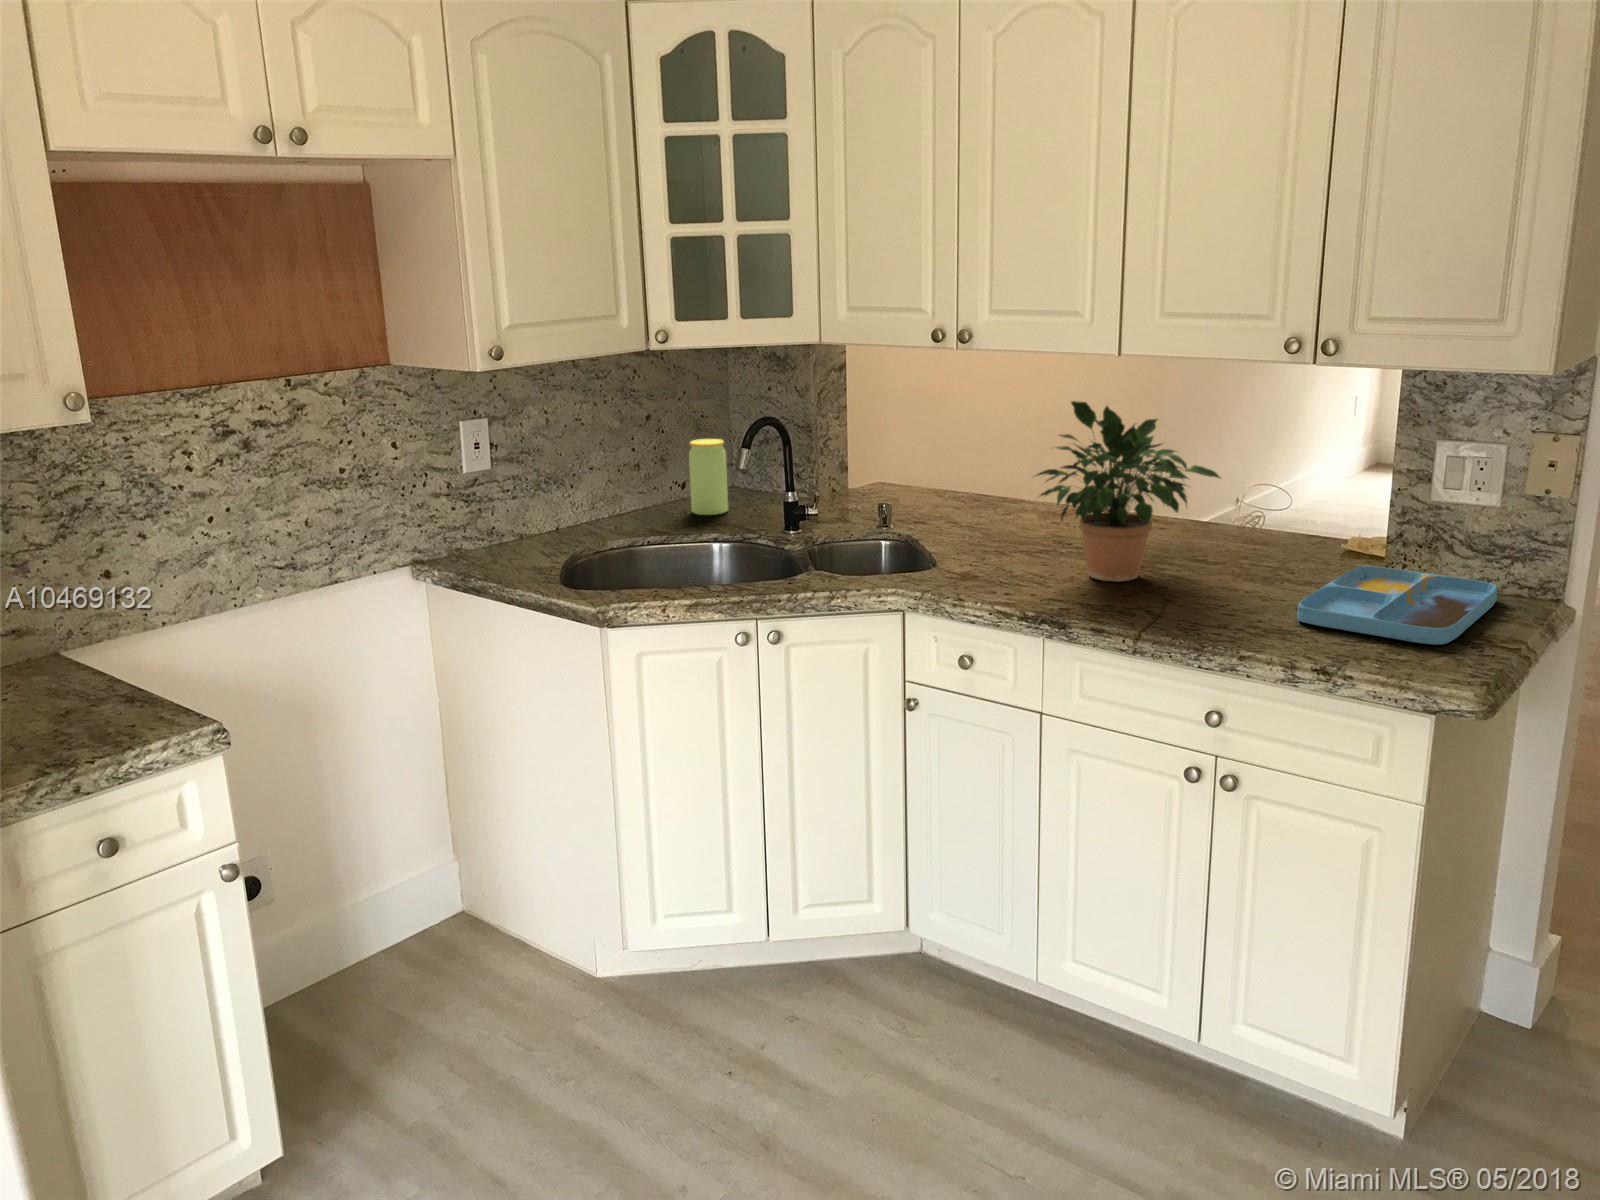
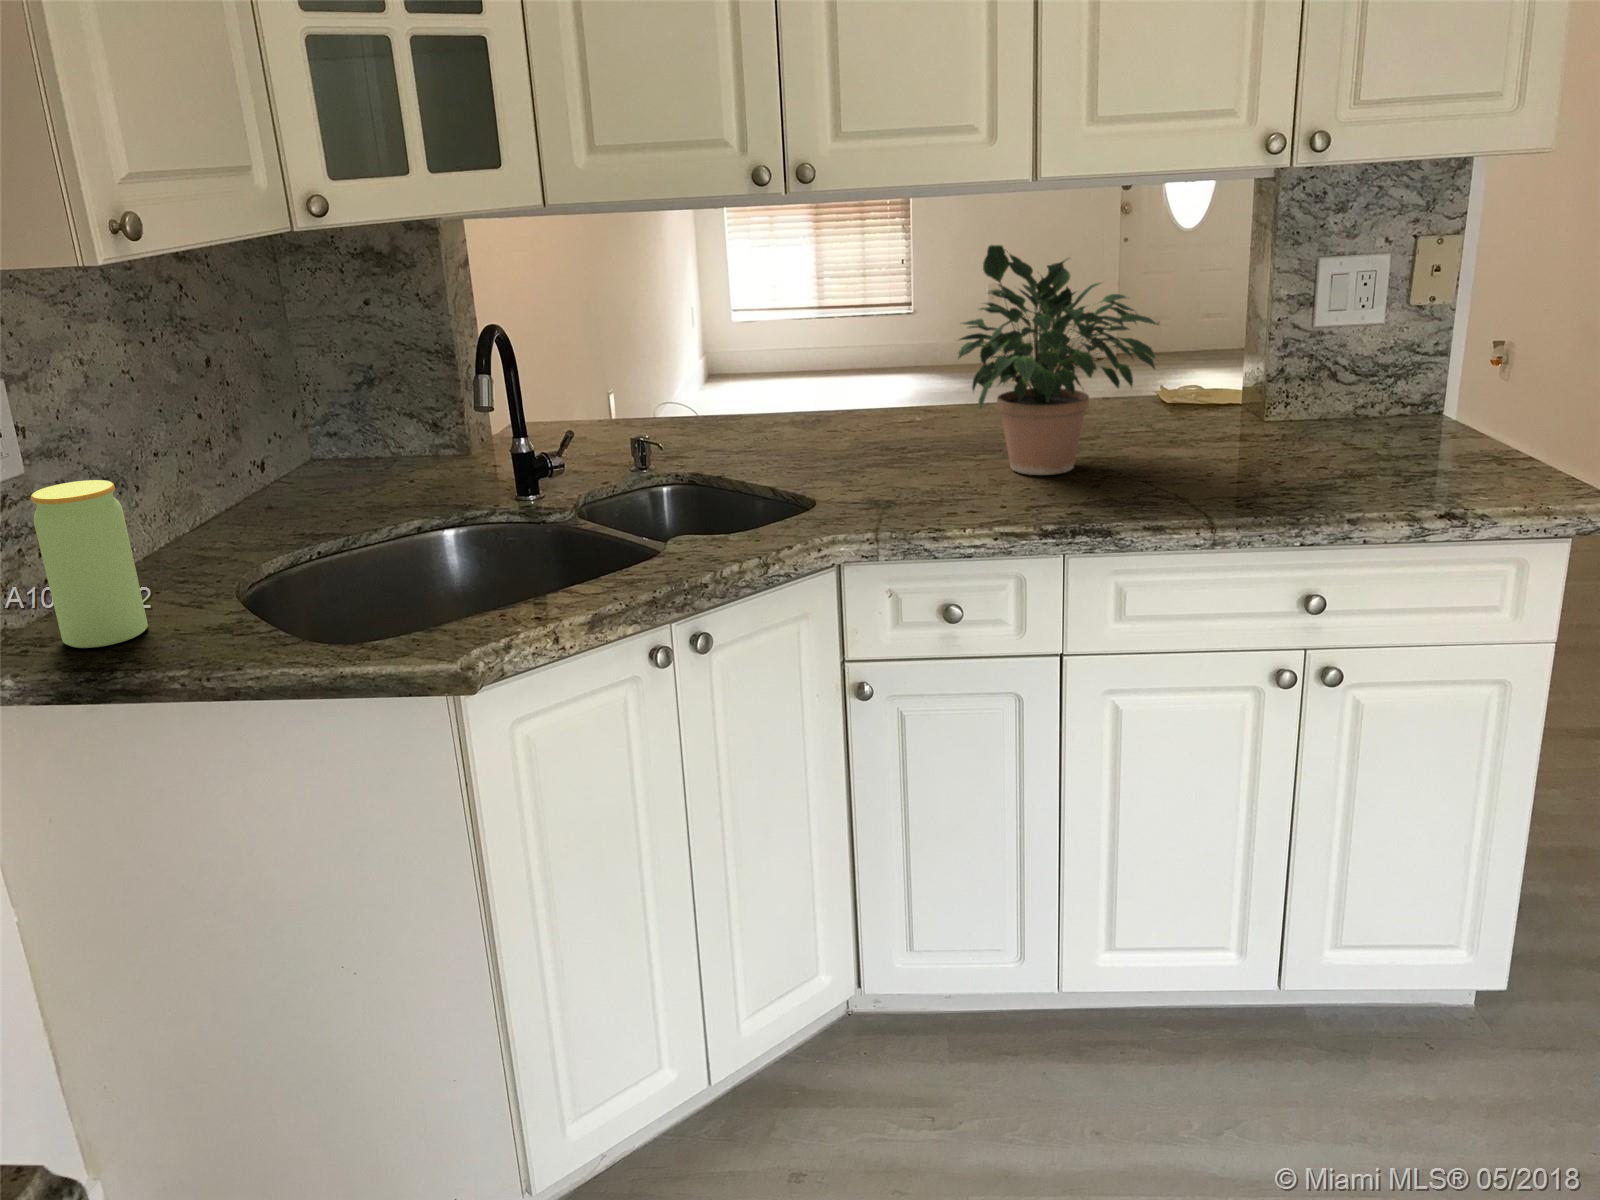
jar: present [689,439,728,515] -> present [31,480,148,648]
tray: present [1297,566,1497,645] -> none [1263,404,1487,473]

